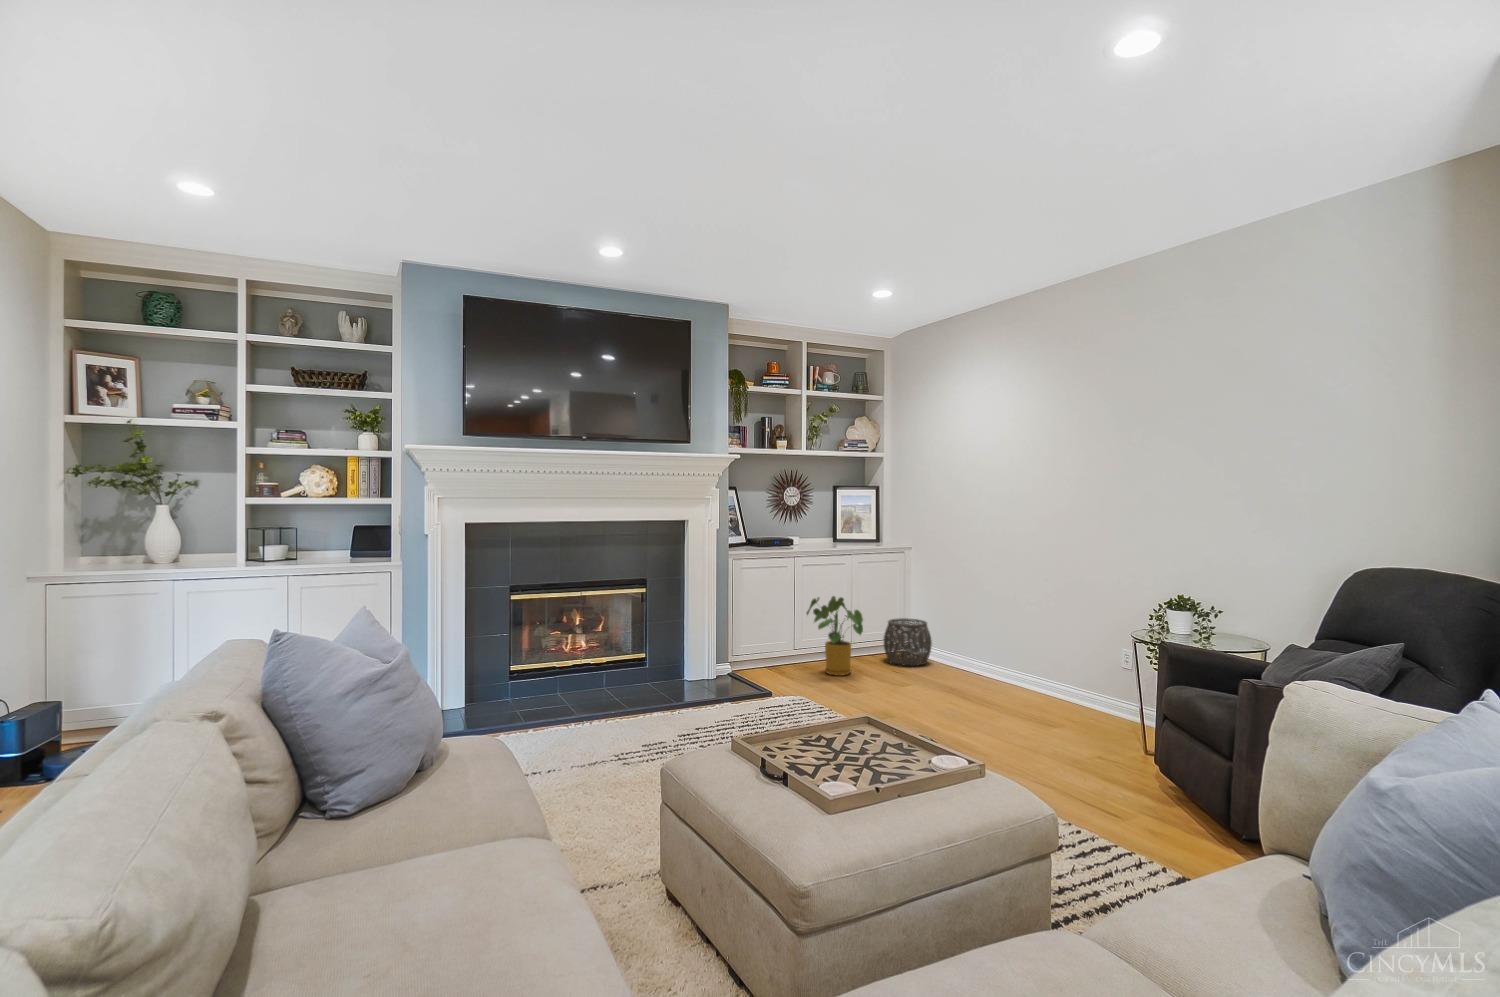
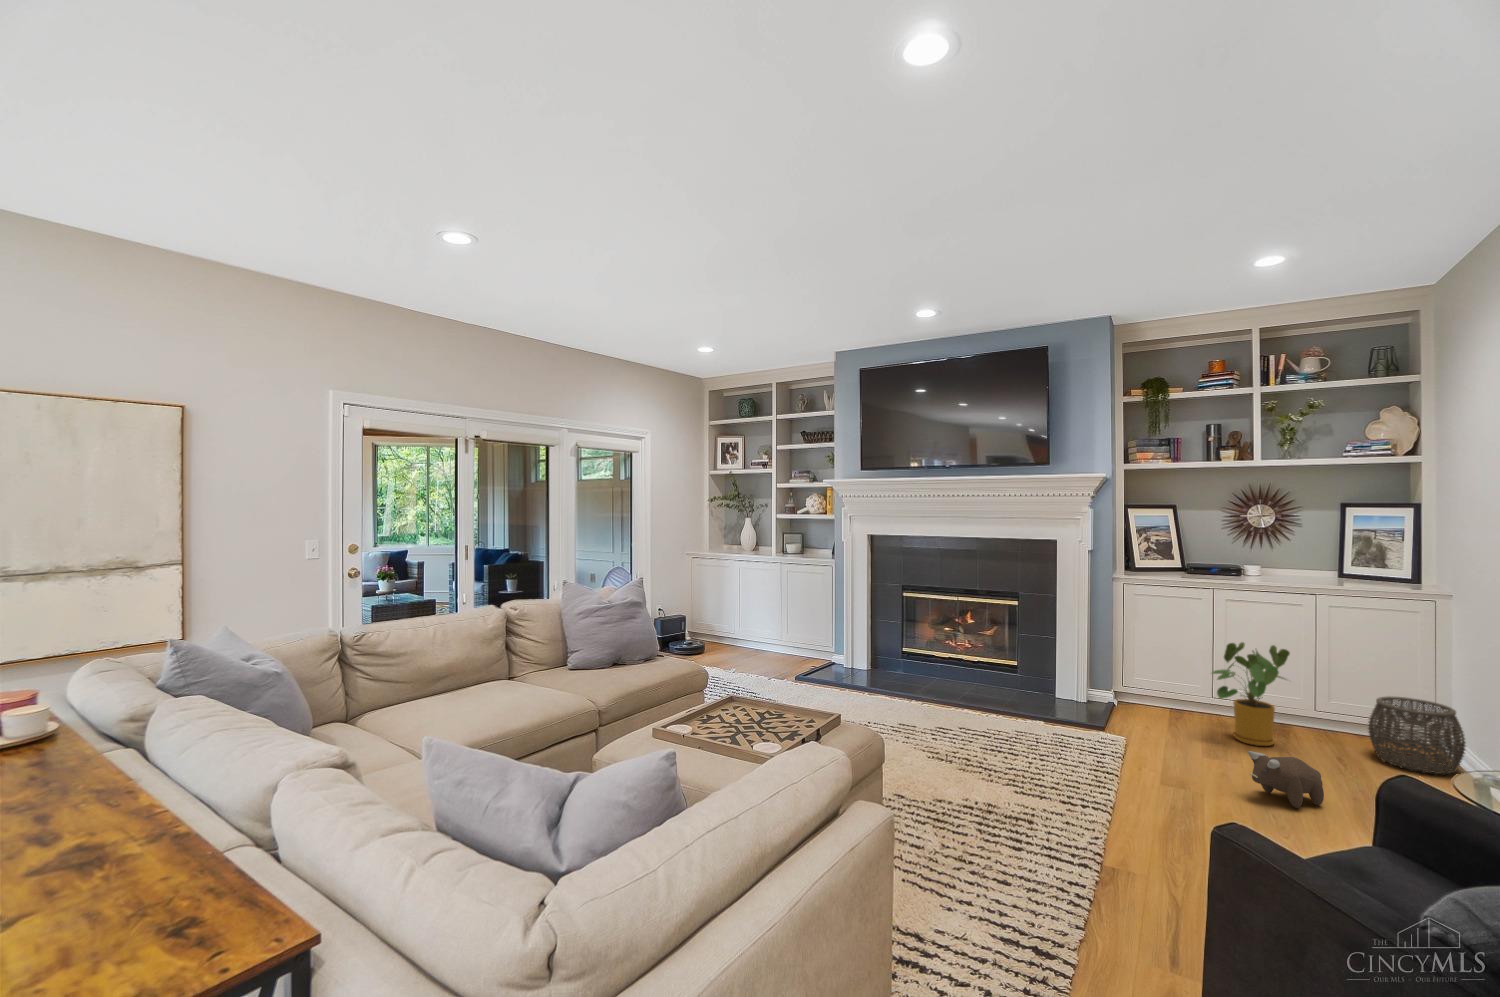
plush toy: none [907,669,942,704] -> present [1248,751,1324,808]

